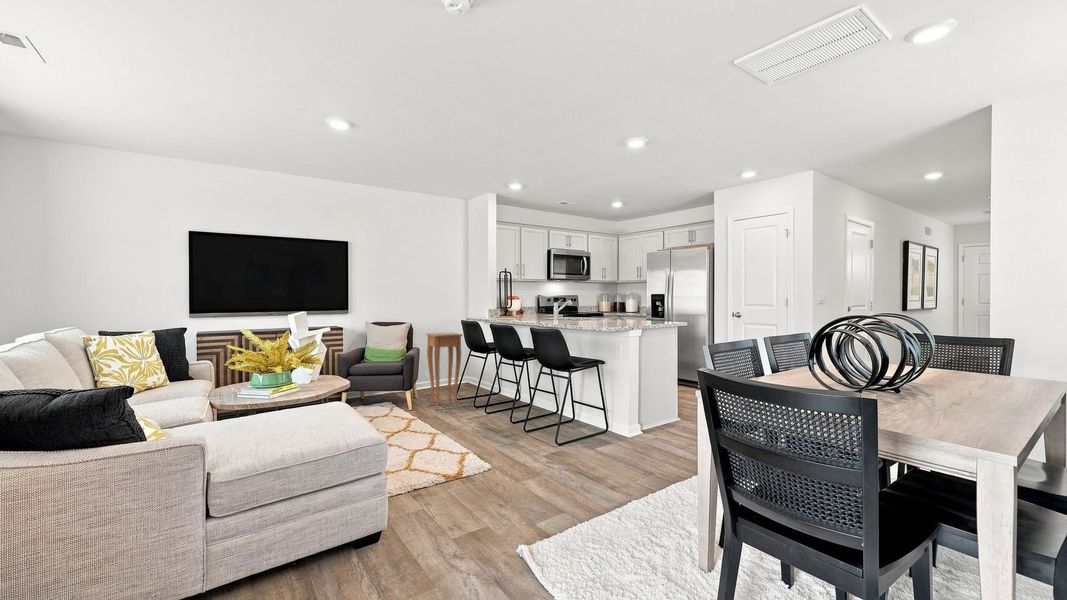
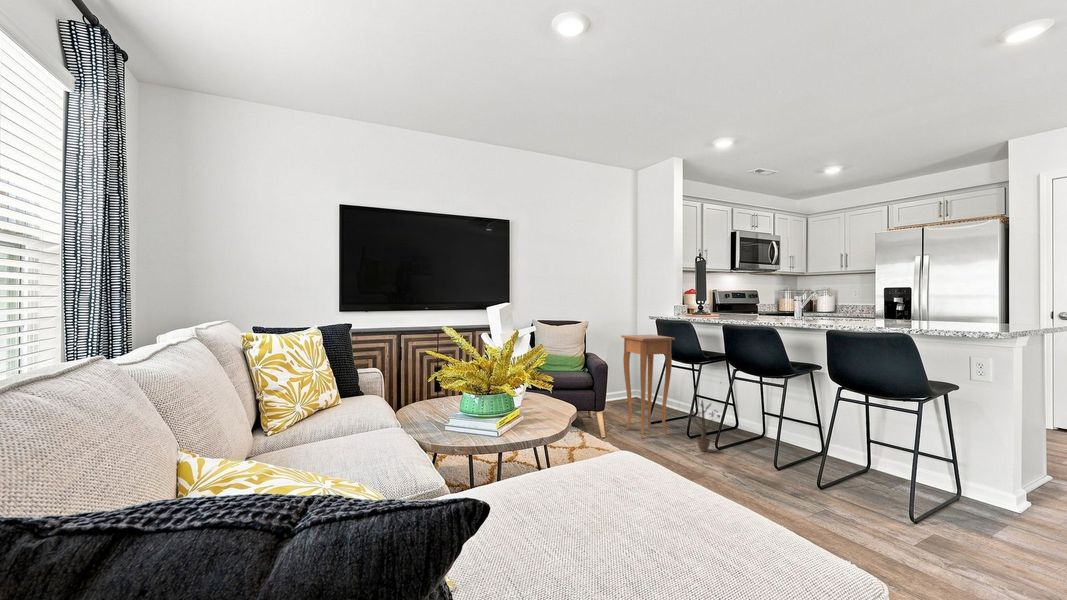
decorative plant: none [457,379,485,416] -> present [682,401,720,451]

